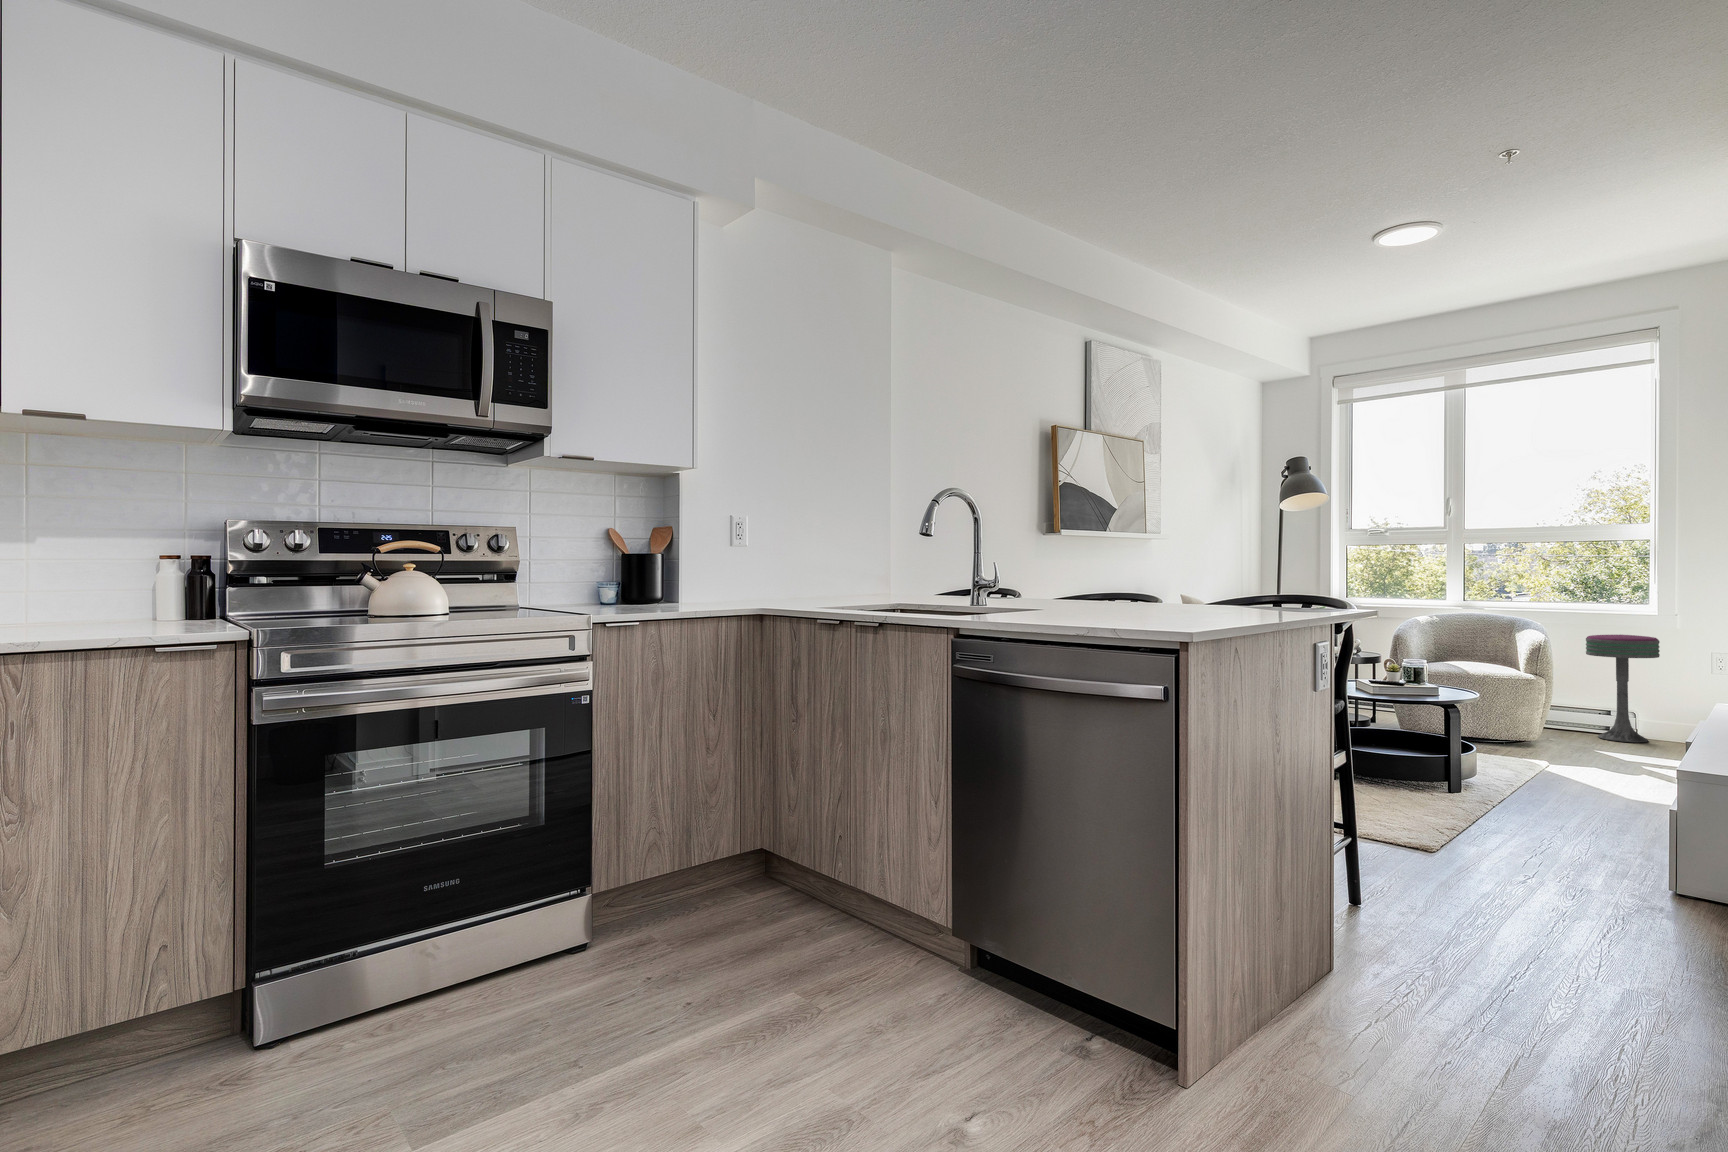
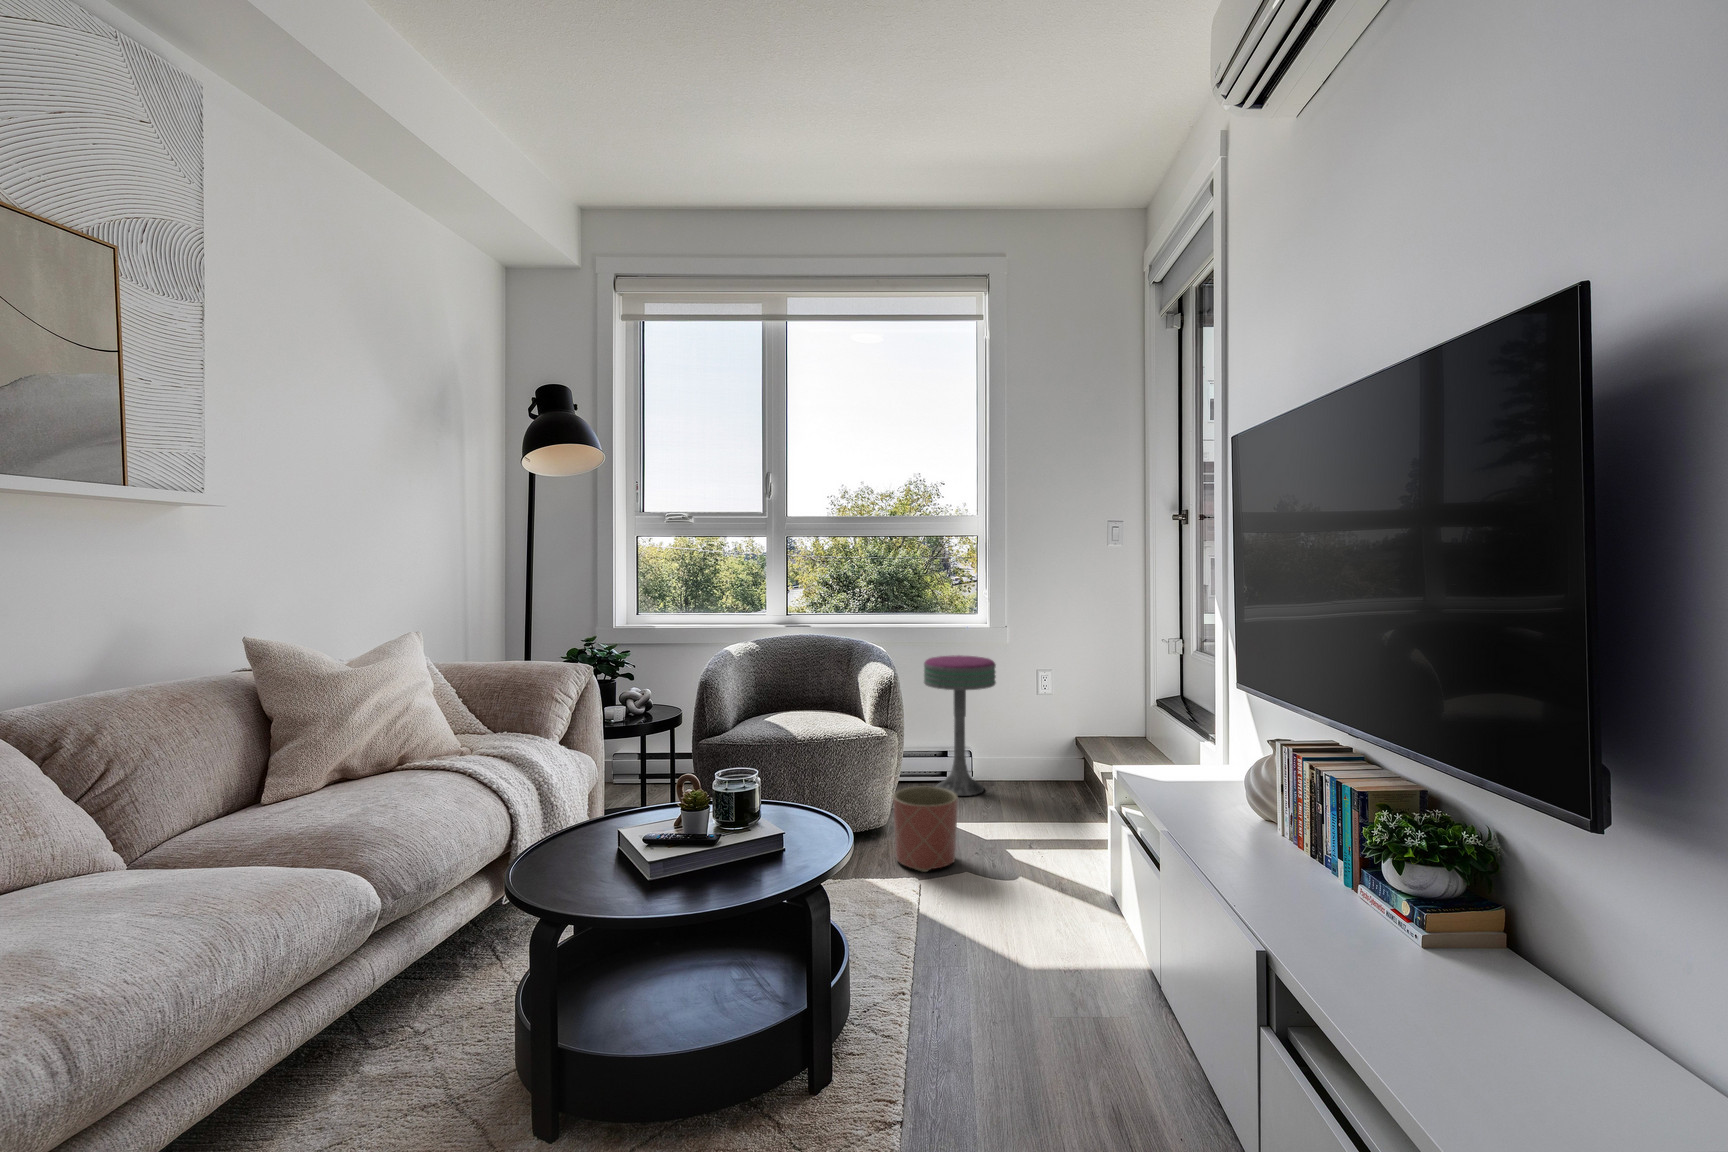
planter: none [1531,710,1586,761] -> present [893,787,958,872]

